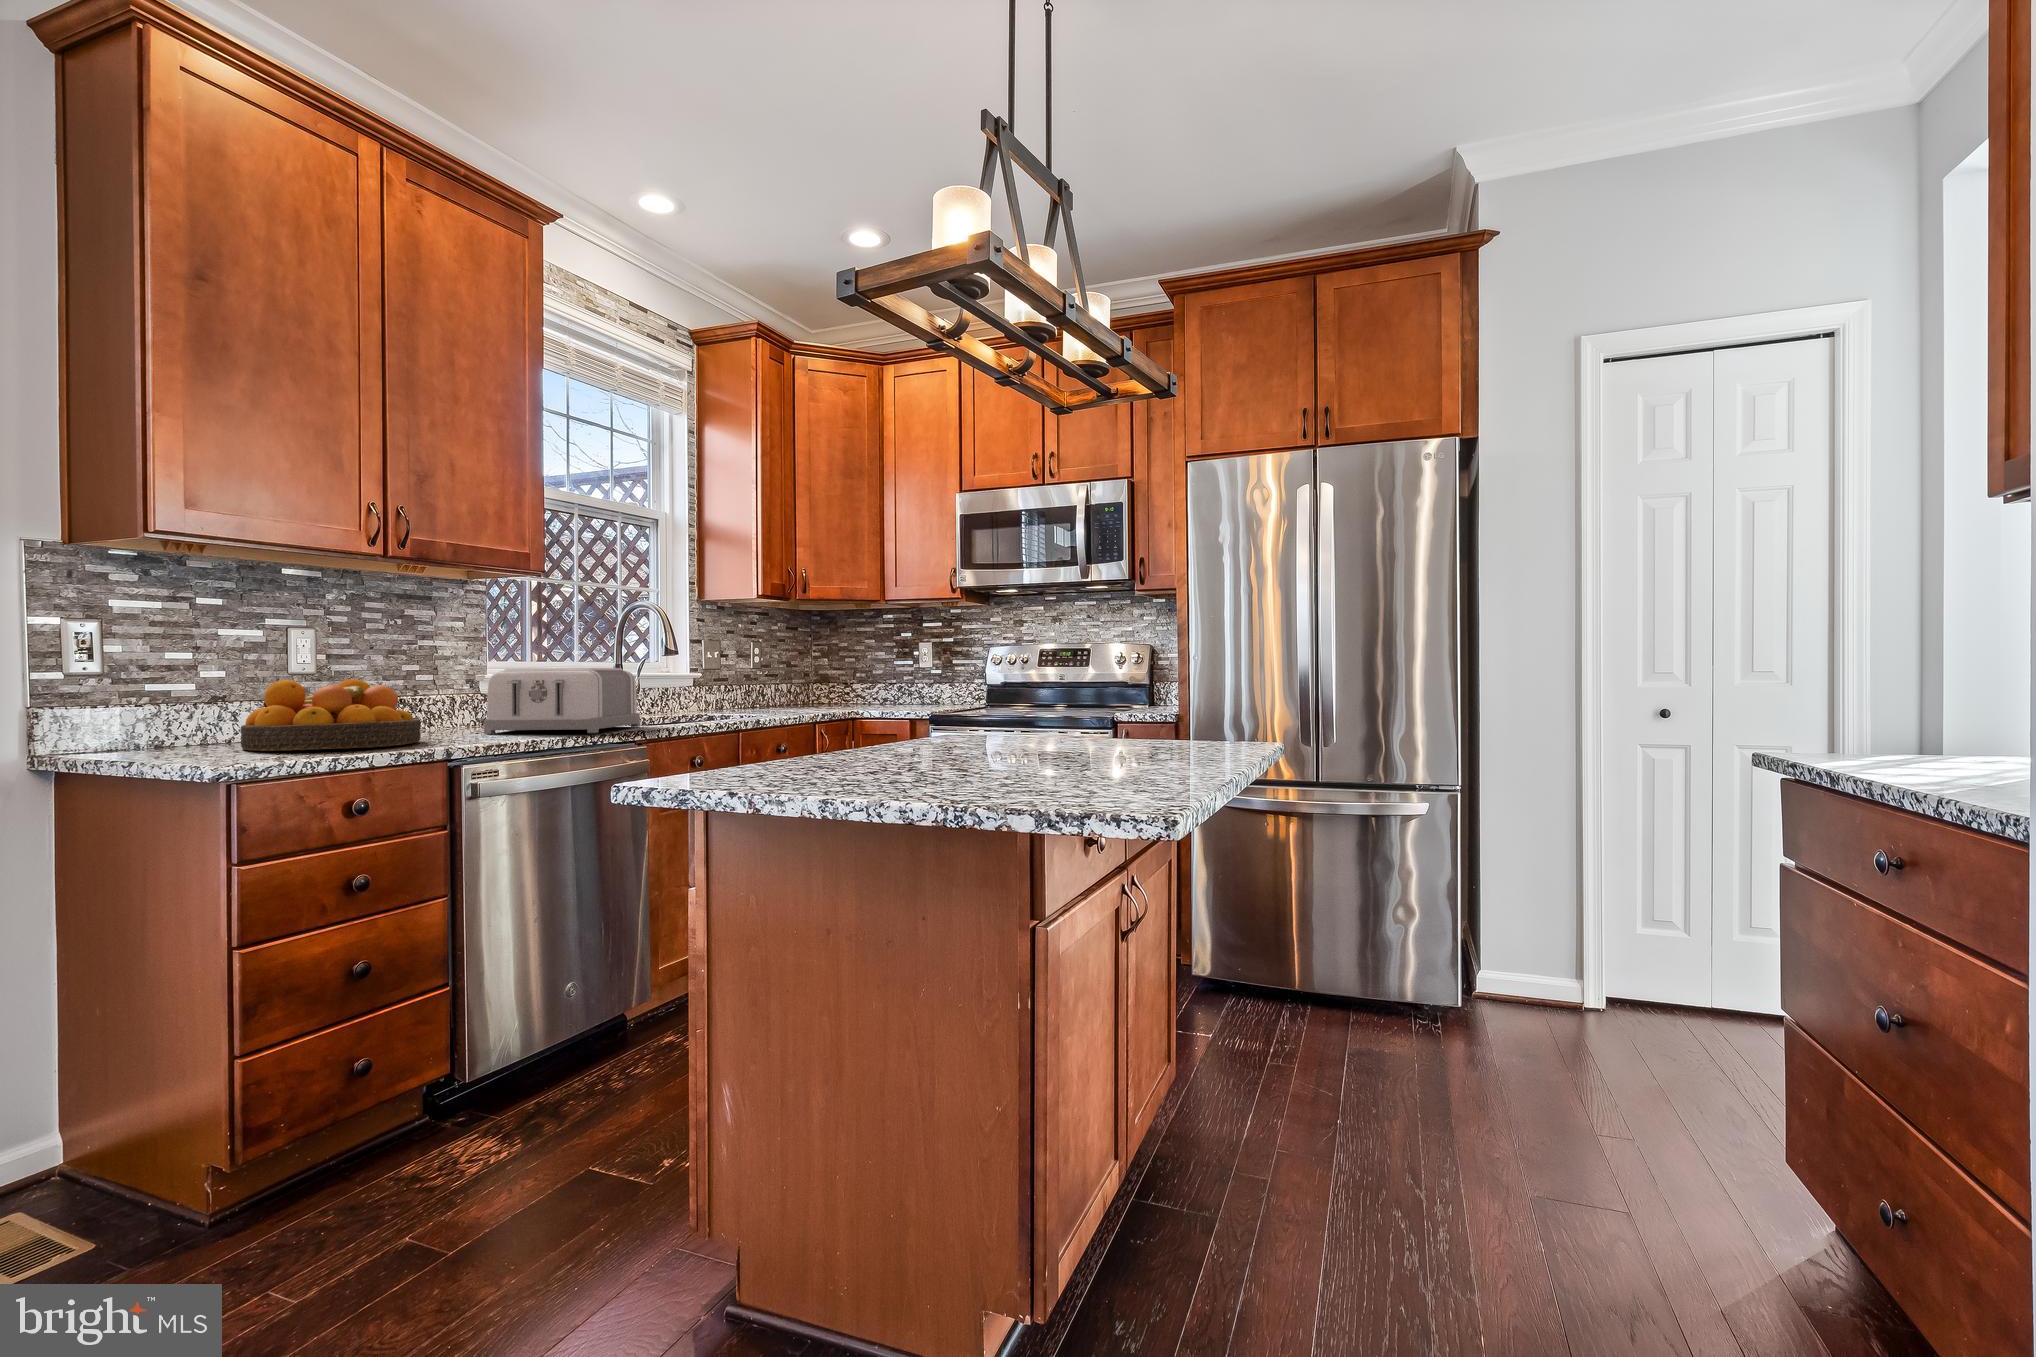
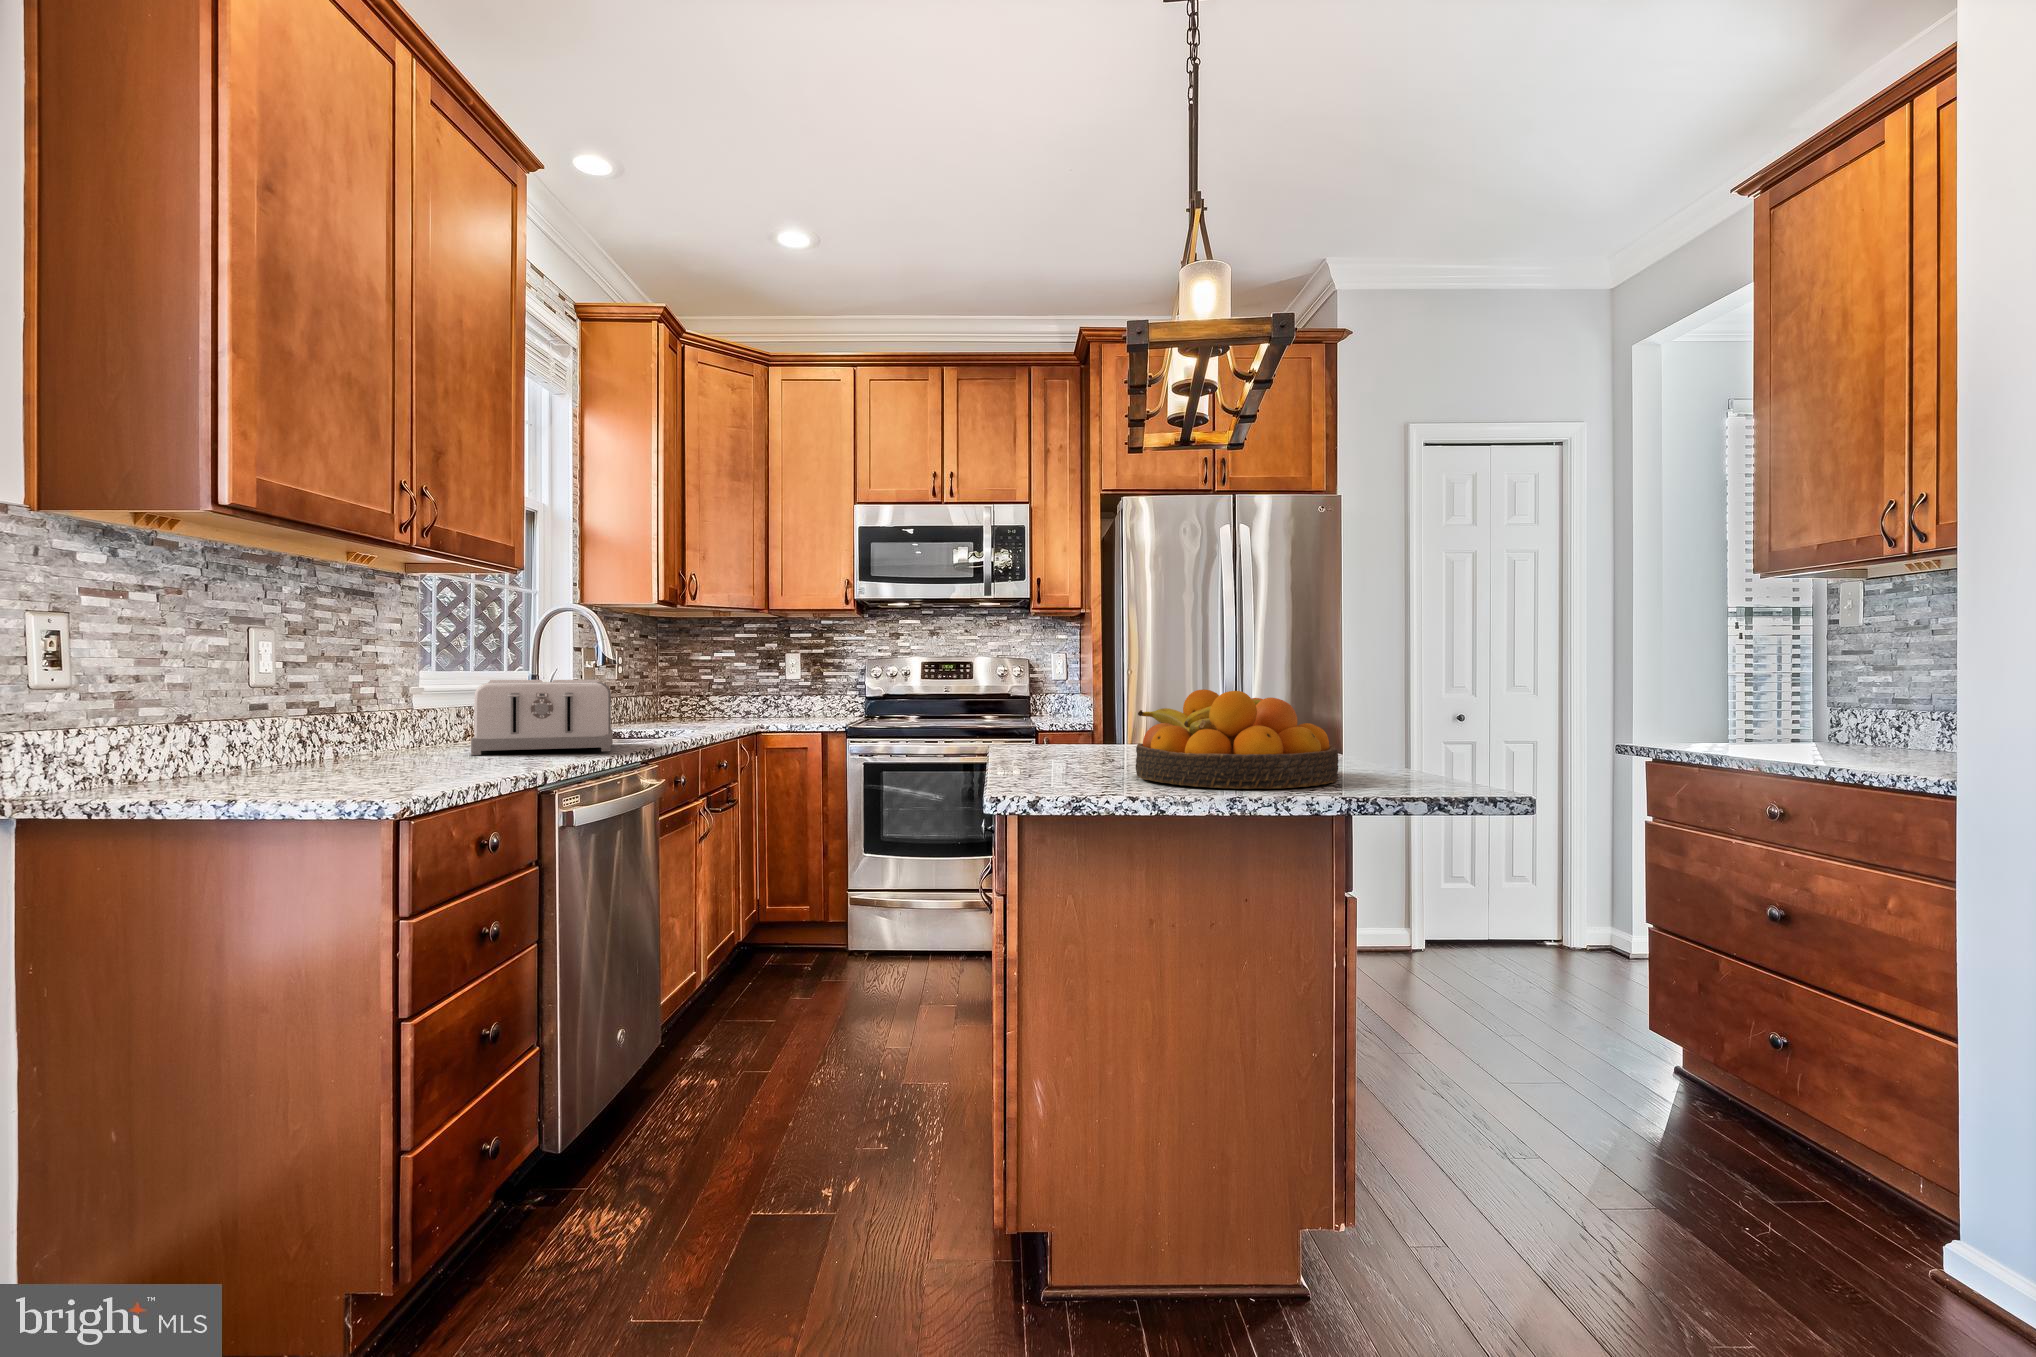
fruit bowl: present [240,679,421,751] -> present [1136,689,1338,789]

